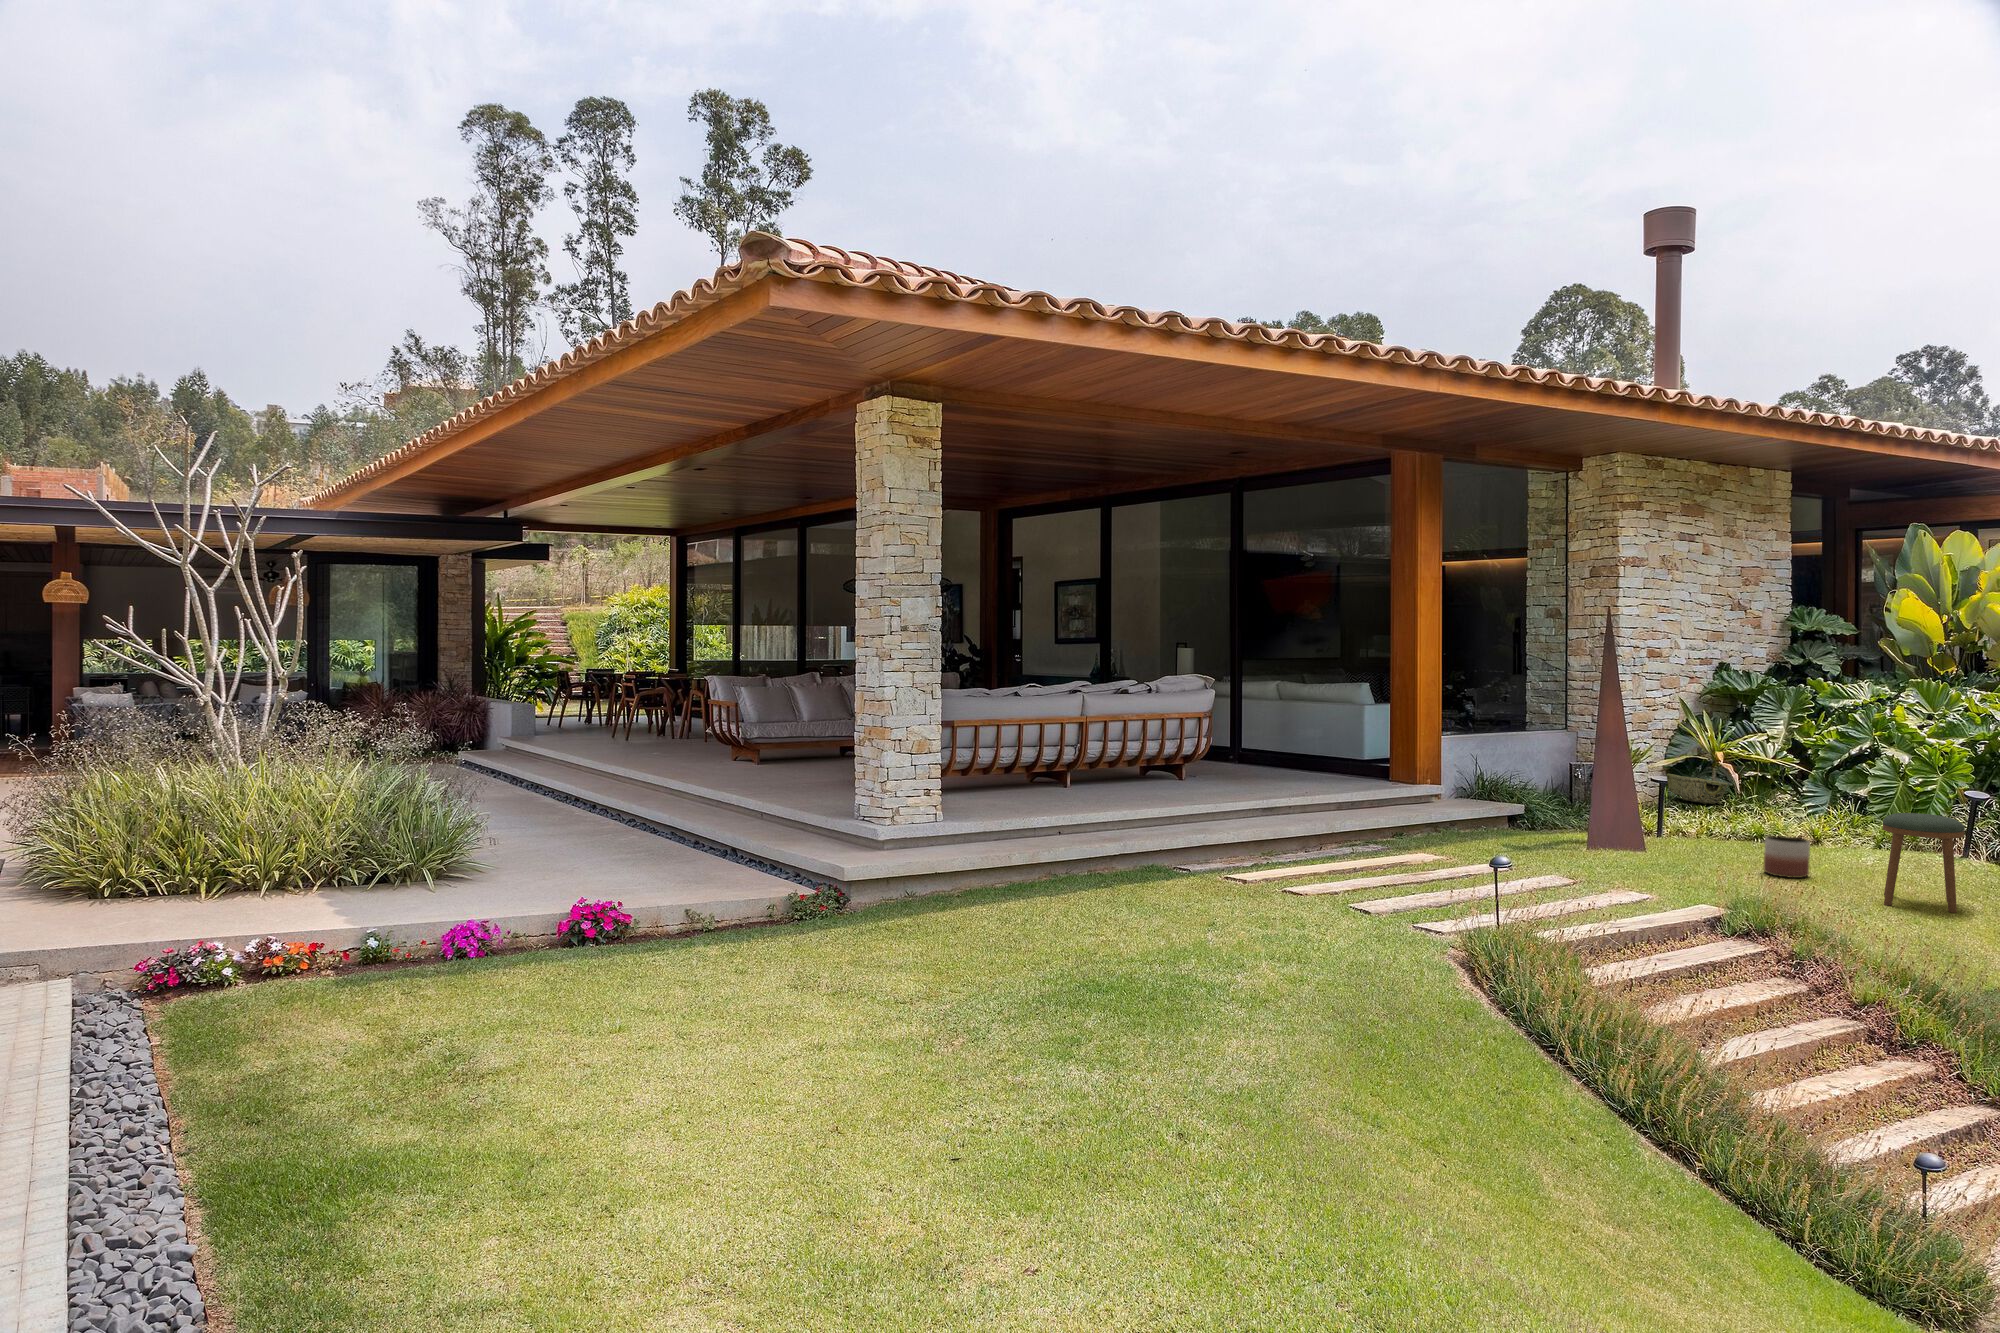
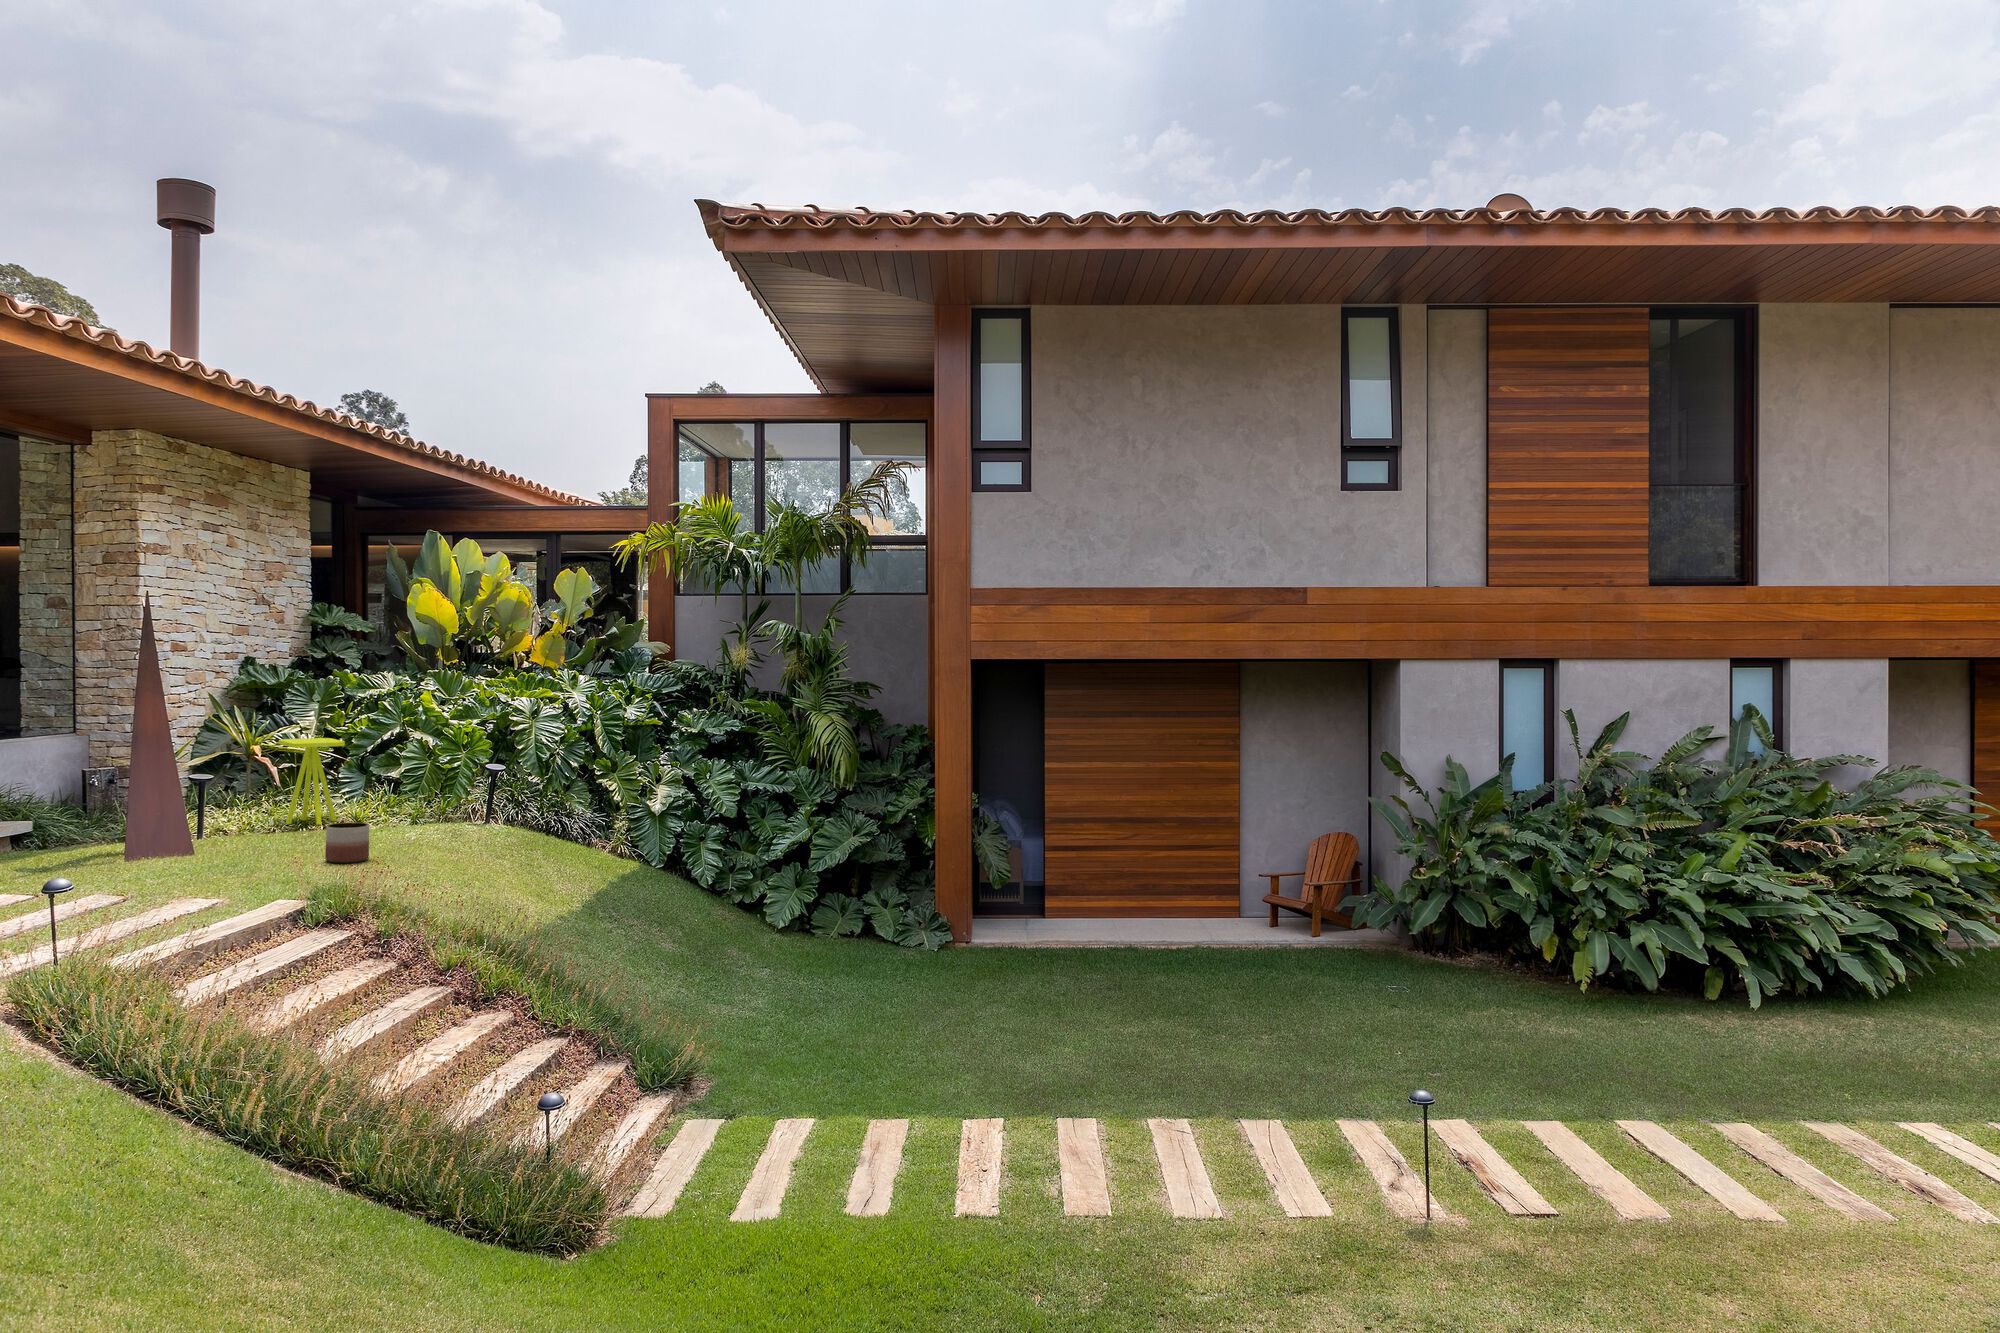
side table: none [1735,746,1801,835] -> present [279,738,345,825]
woven basket: present [1667,773,1727,804] -> none [197,775,264,803]
stool: present [1883,813,1965,913] -> none [439,786,504,874]

